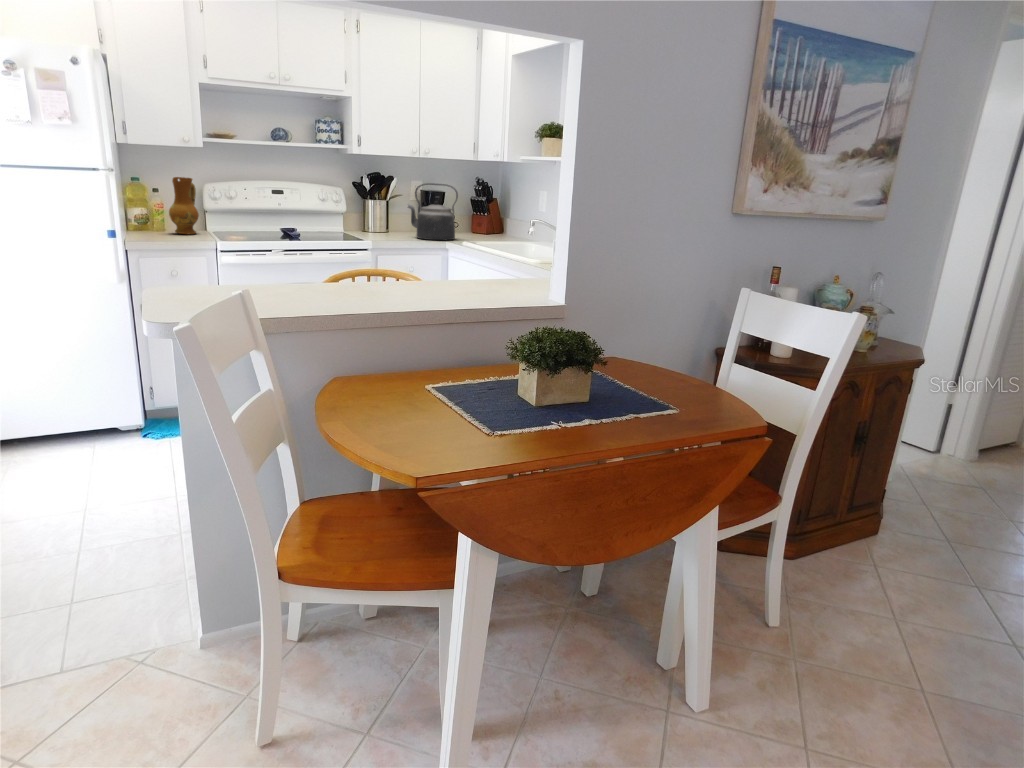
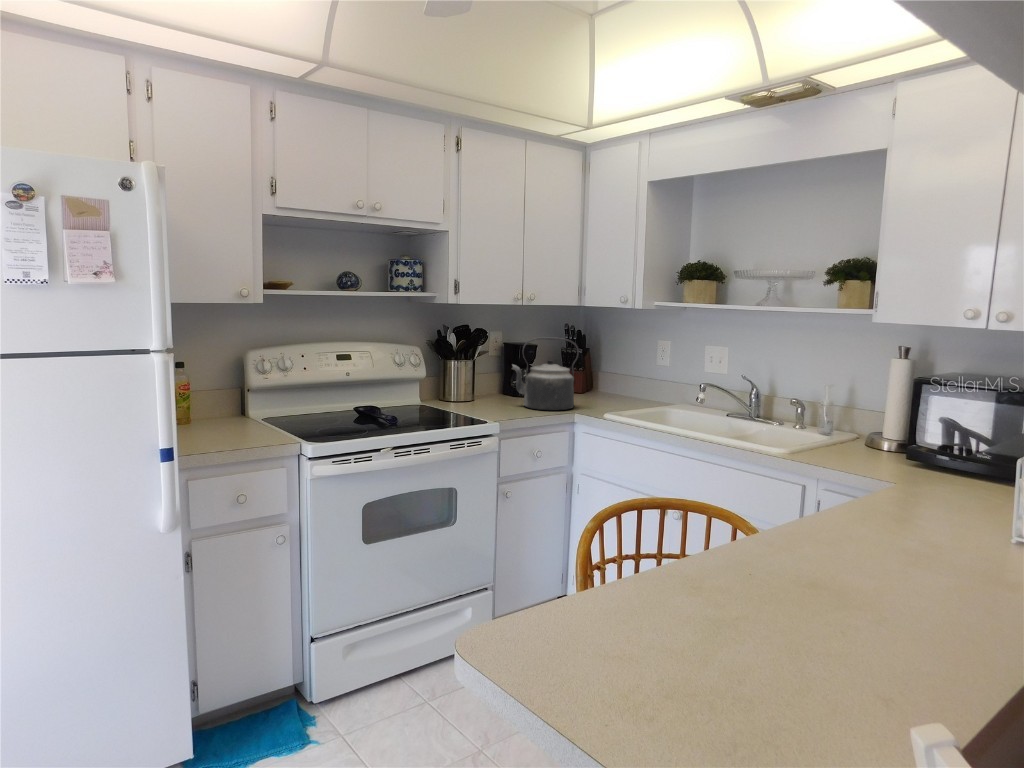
ceramic jug: present [169,177,199,234] -> none [203,345,246,427]

